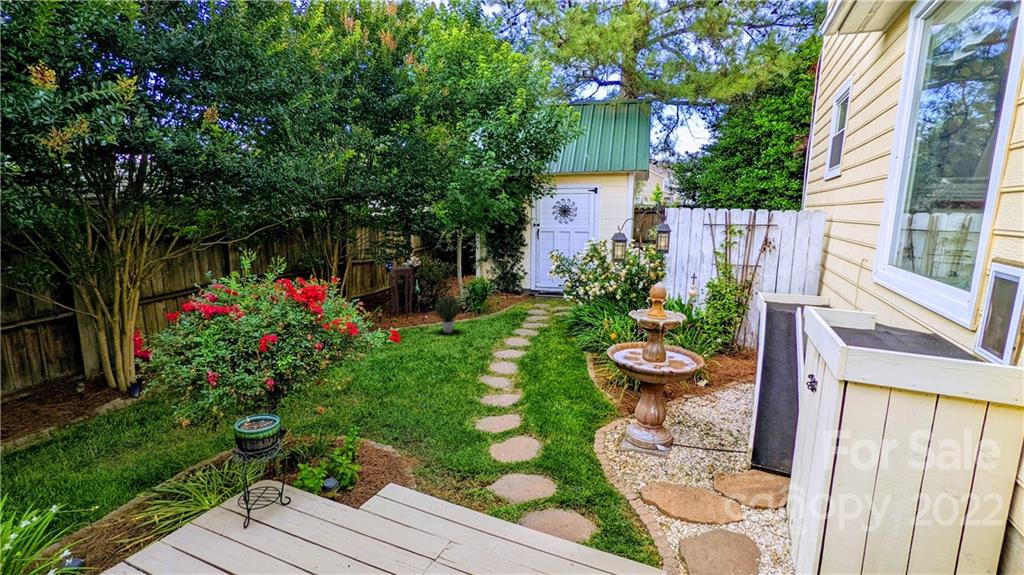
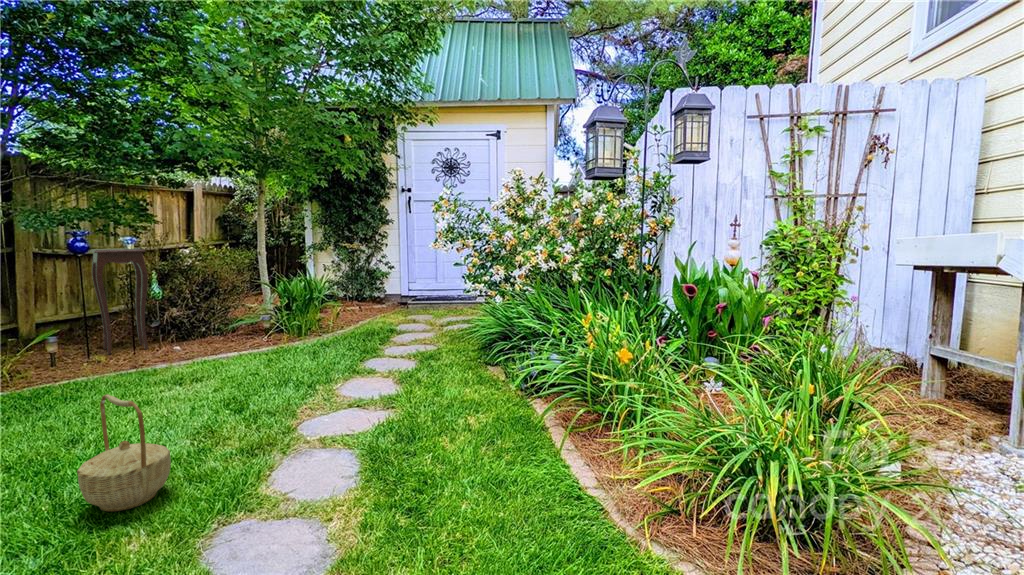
potted plant: present [435,296,460,333] -> none [169,295,241,381]
basket: none [435,335,458,371] -> present [77,394,171,511]

